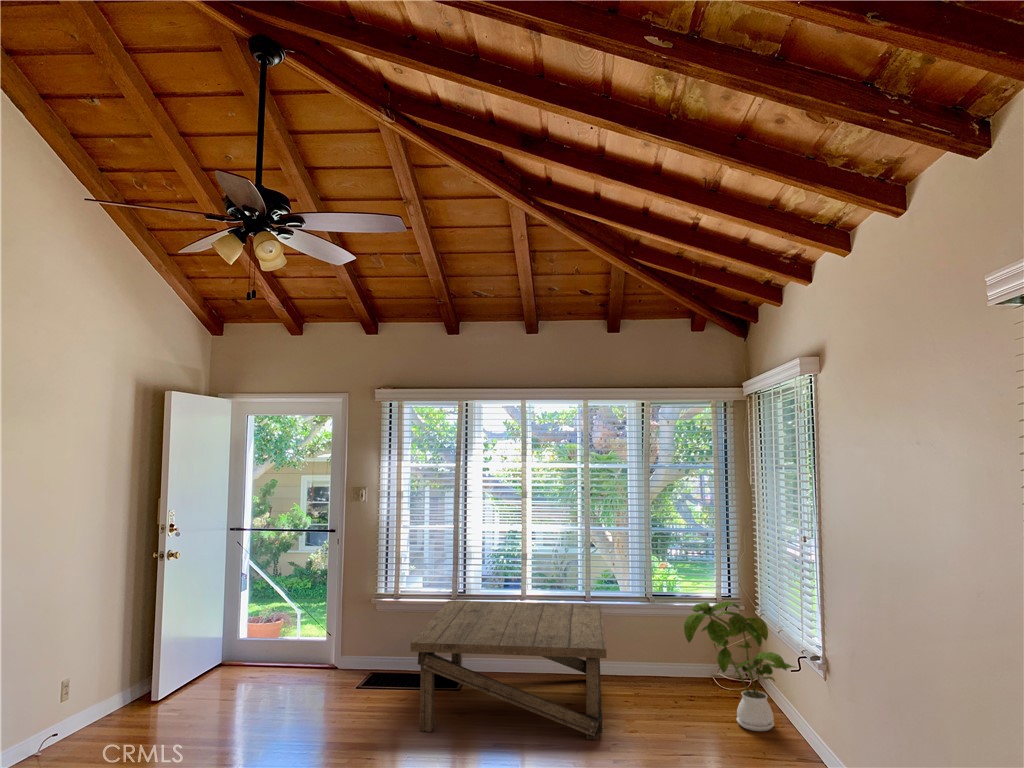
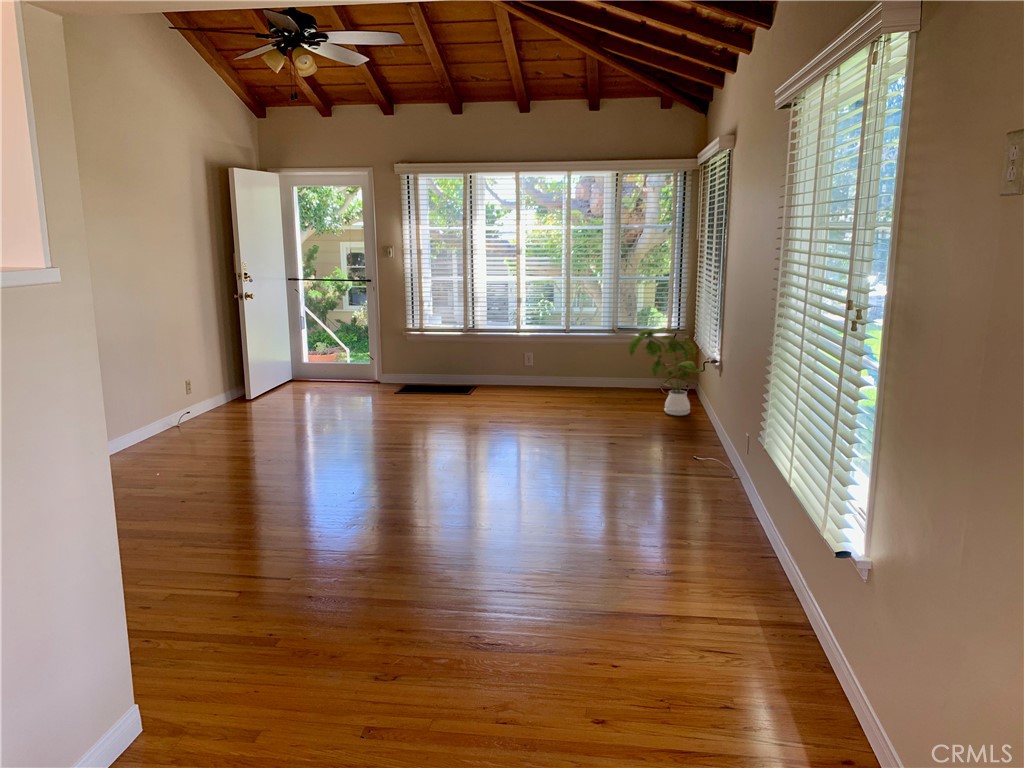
coffee table: present [411,601,607,739] -> none [430,334,577,419]

